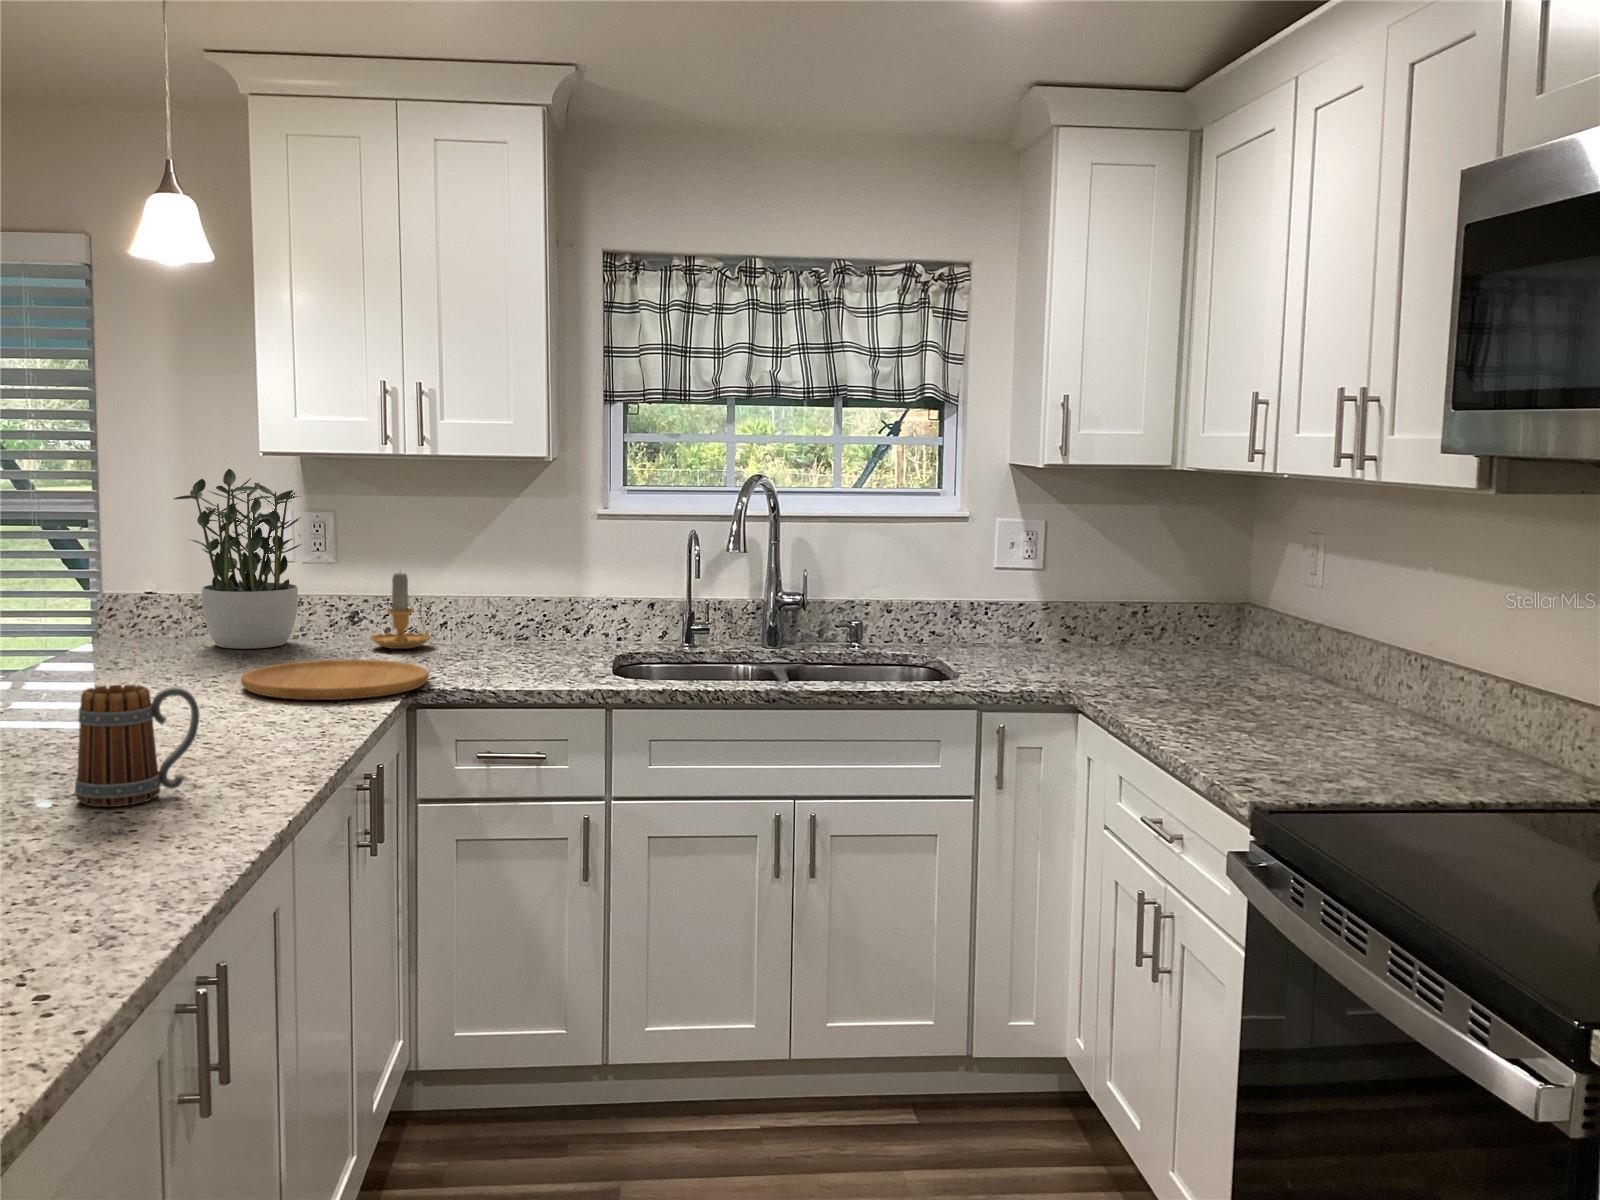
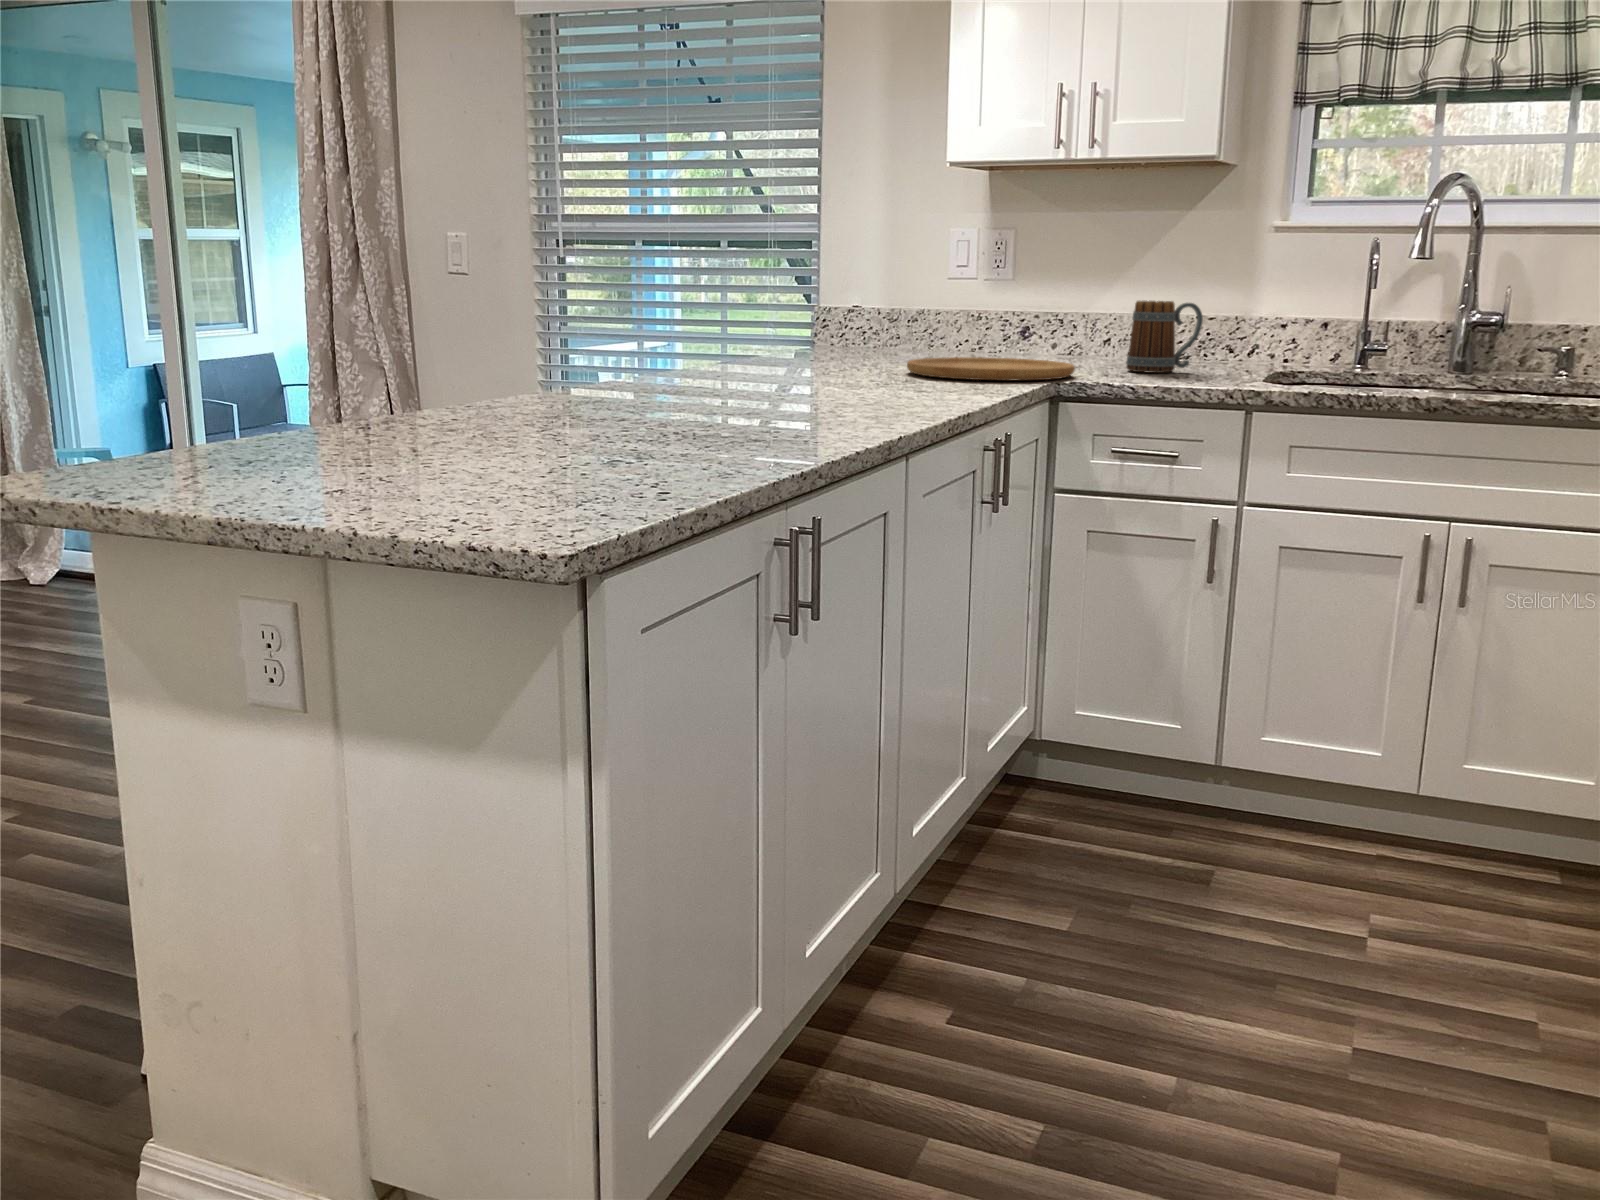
potted plant: present [174,469,301,649] -> none [875,187,996,356]
candle: present [370,572,434,649] -> none [1037,283,1100,361]
mug: present [75,685,200,807] -> present [1126,301,1203,373]

